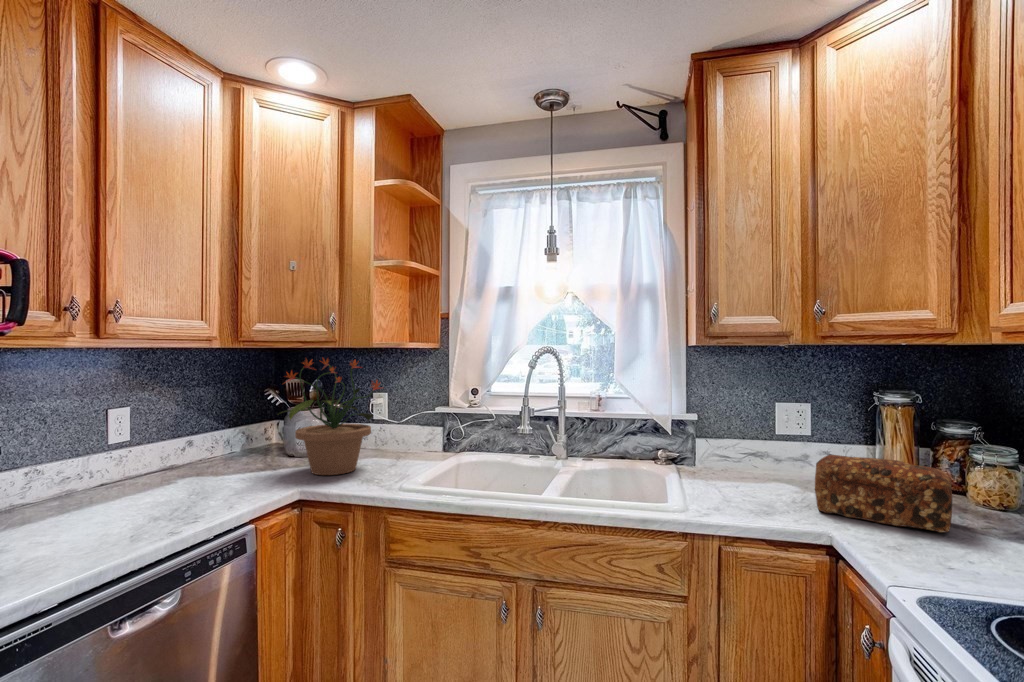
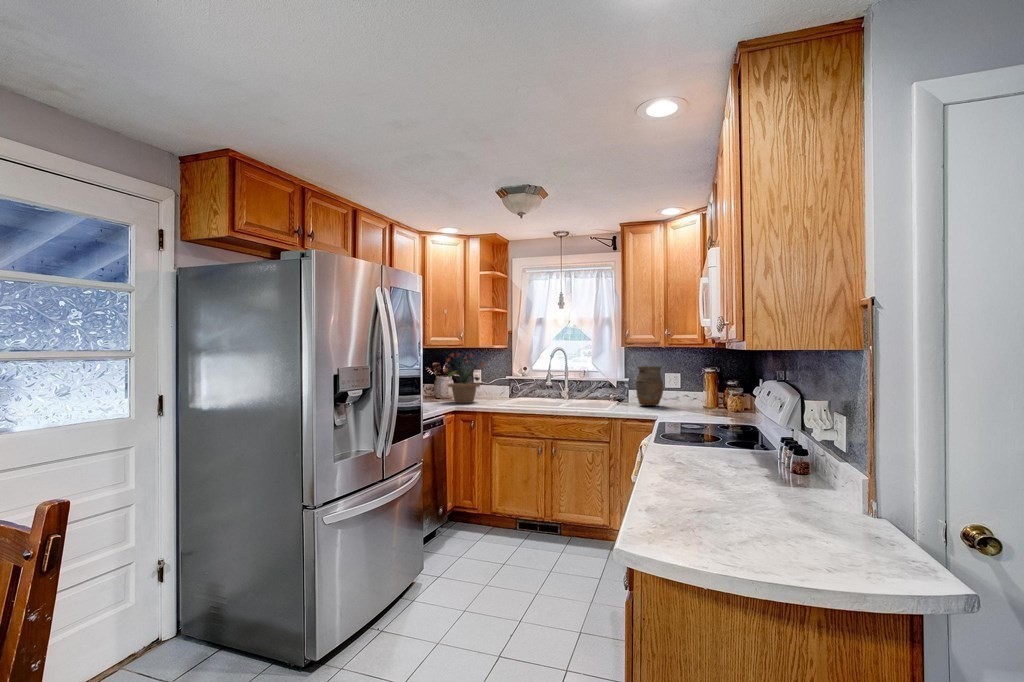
vase: none [722,388,789,484] -> present [636,366,663,406]
bread loaf: present [815,455,952,532] -> none [661,390,710,414]

